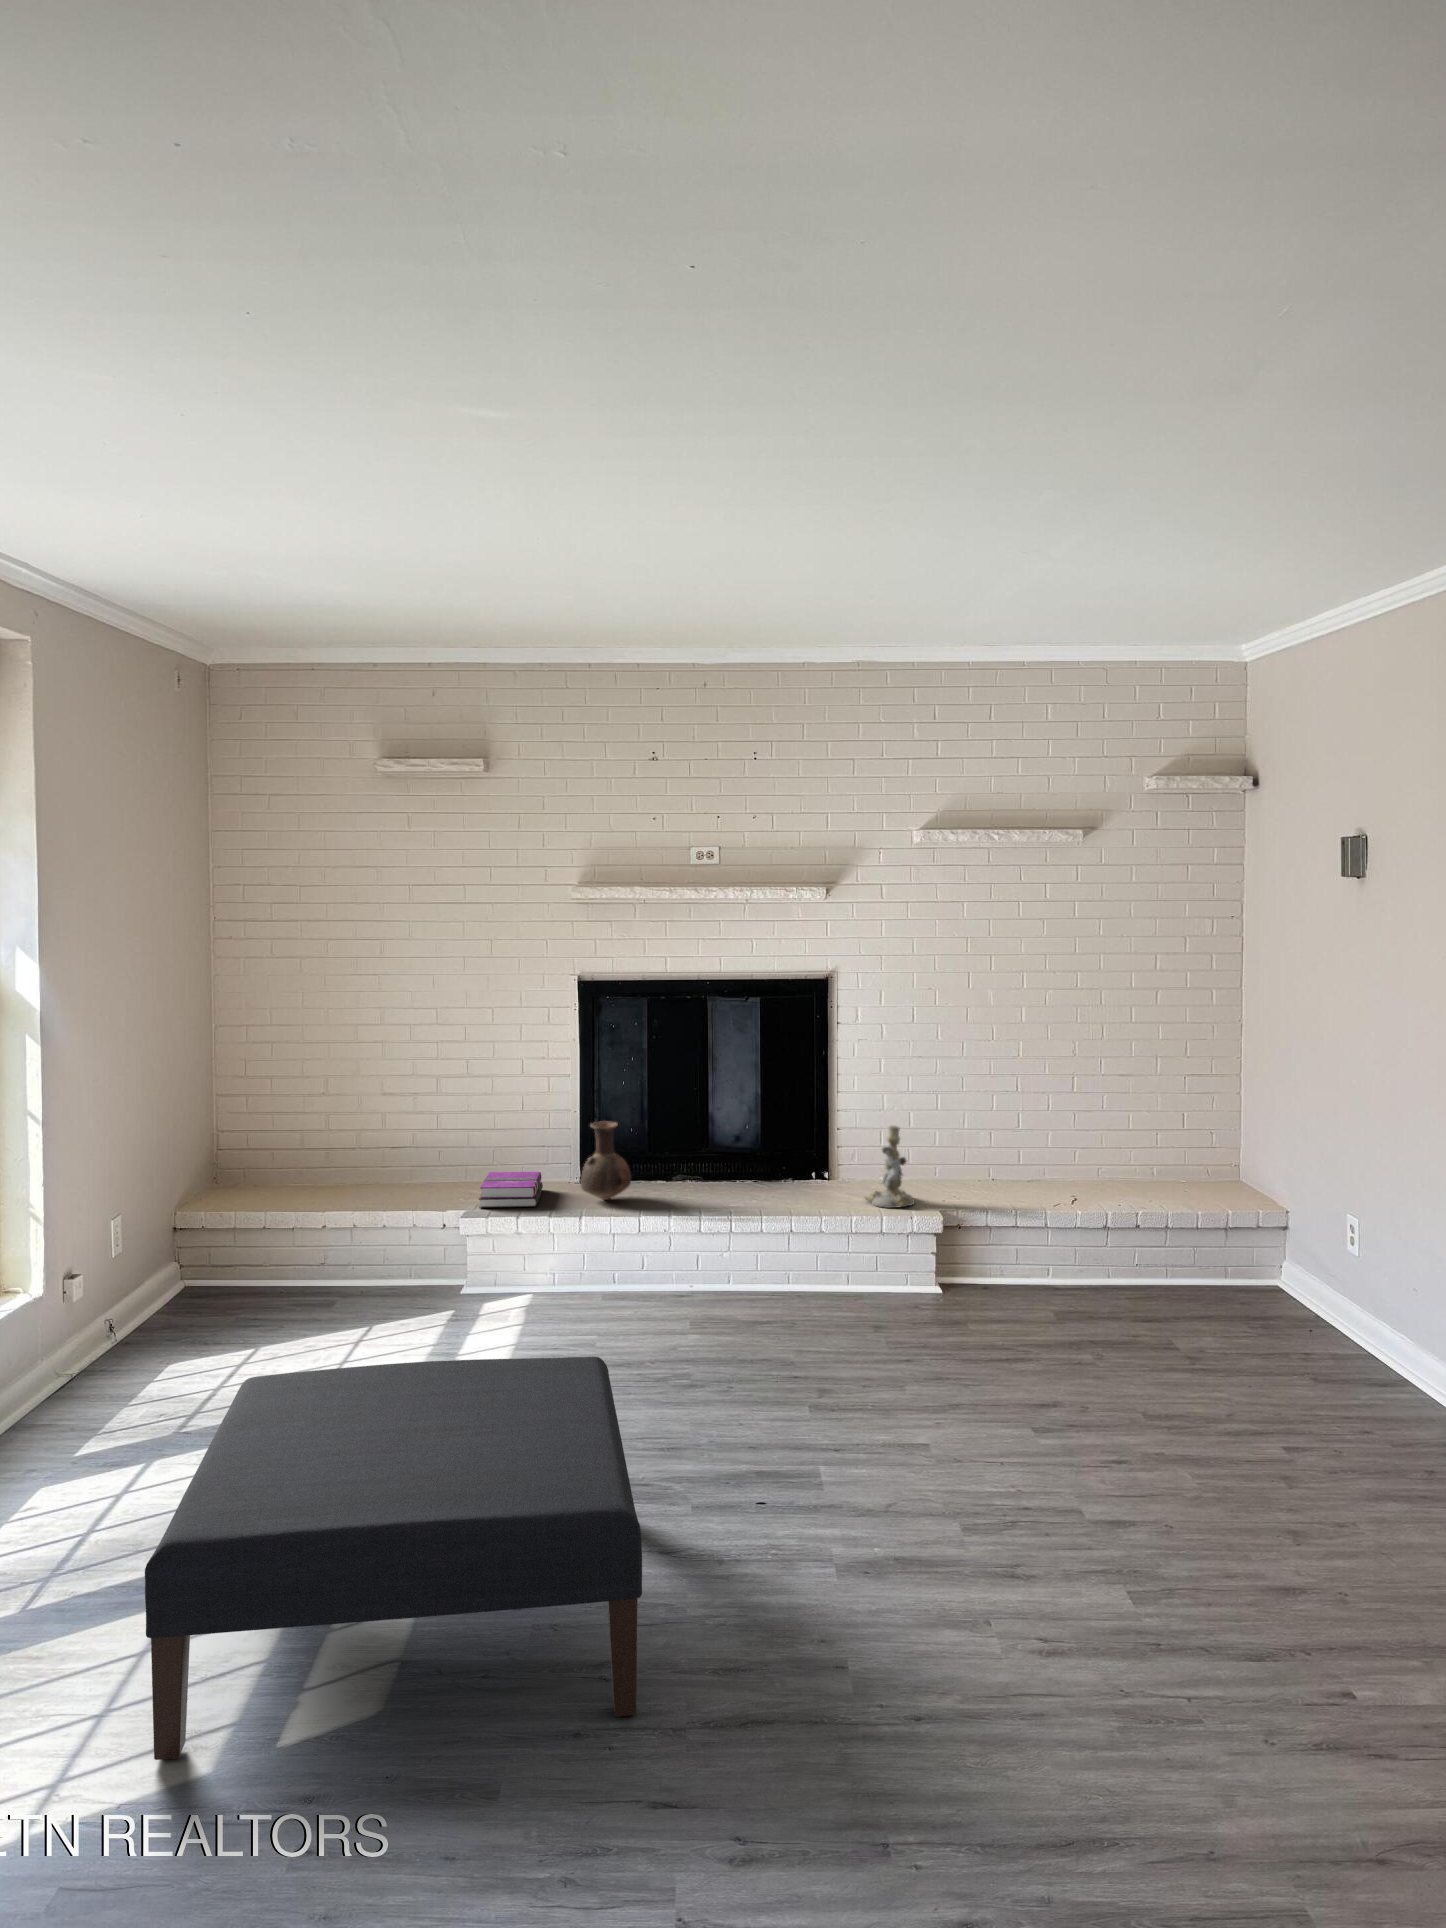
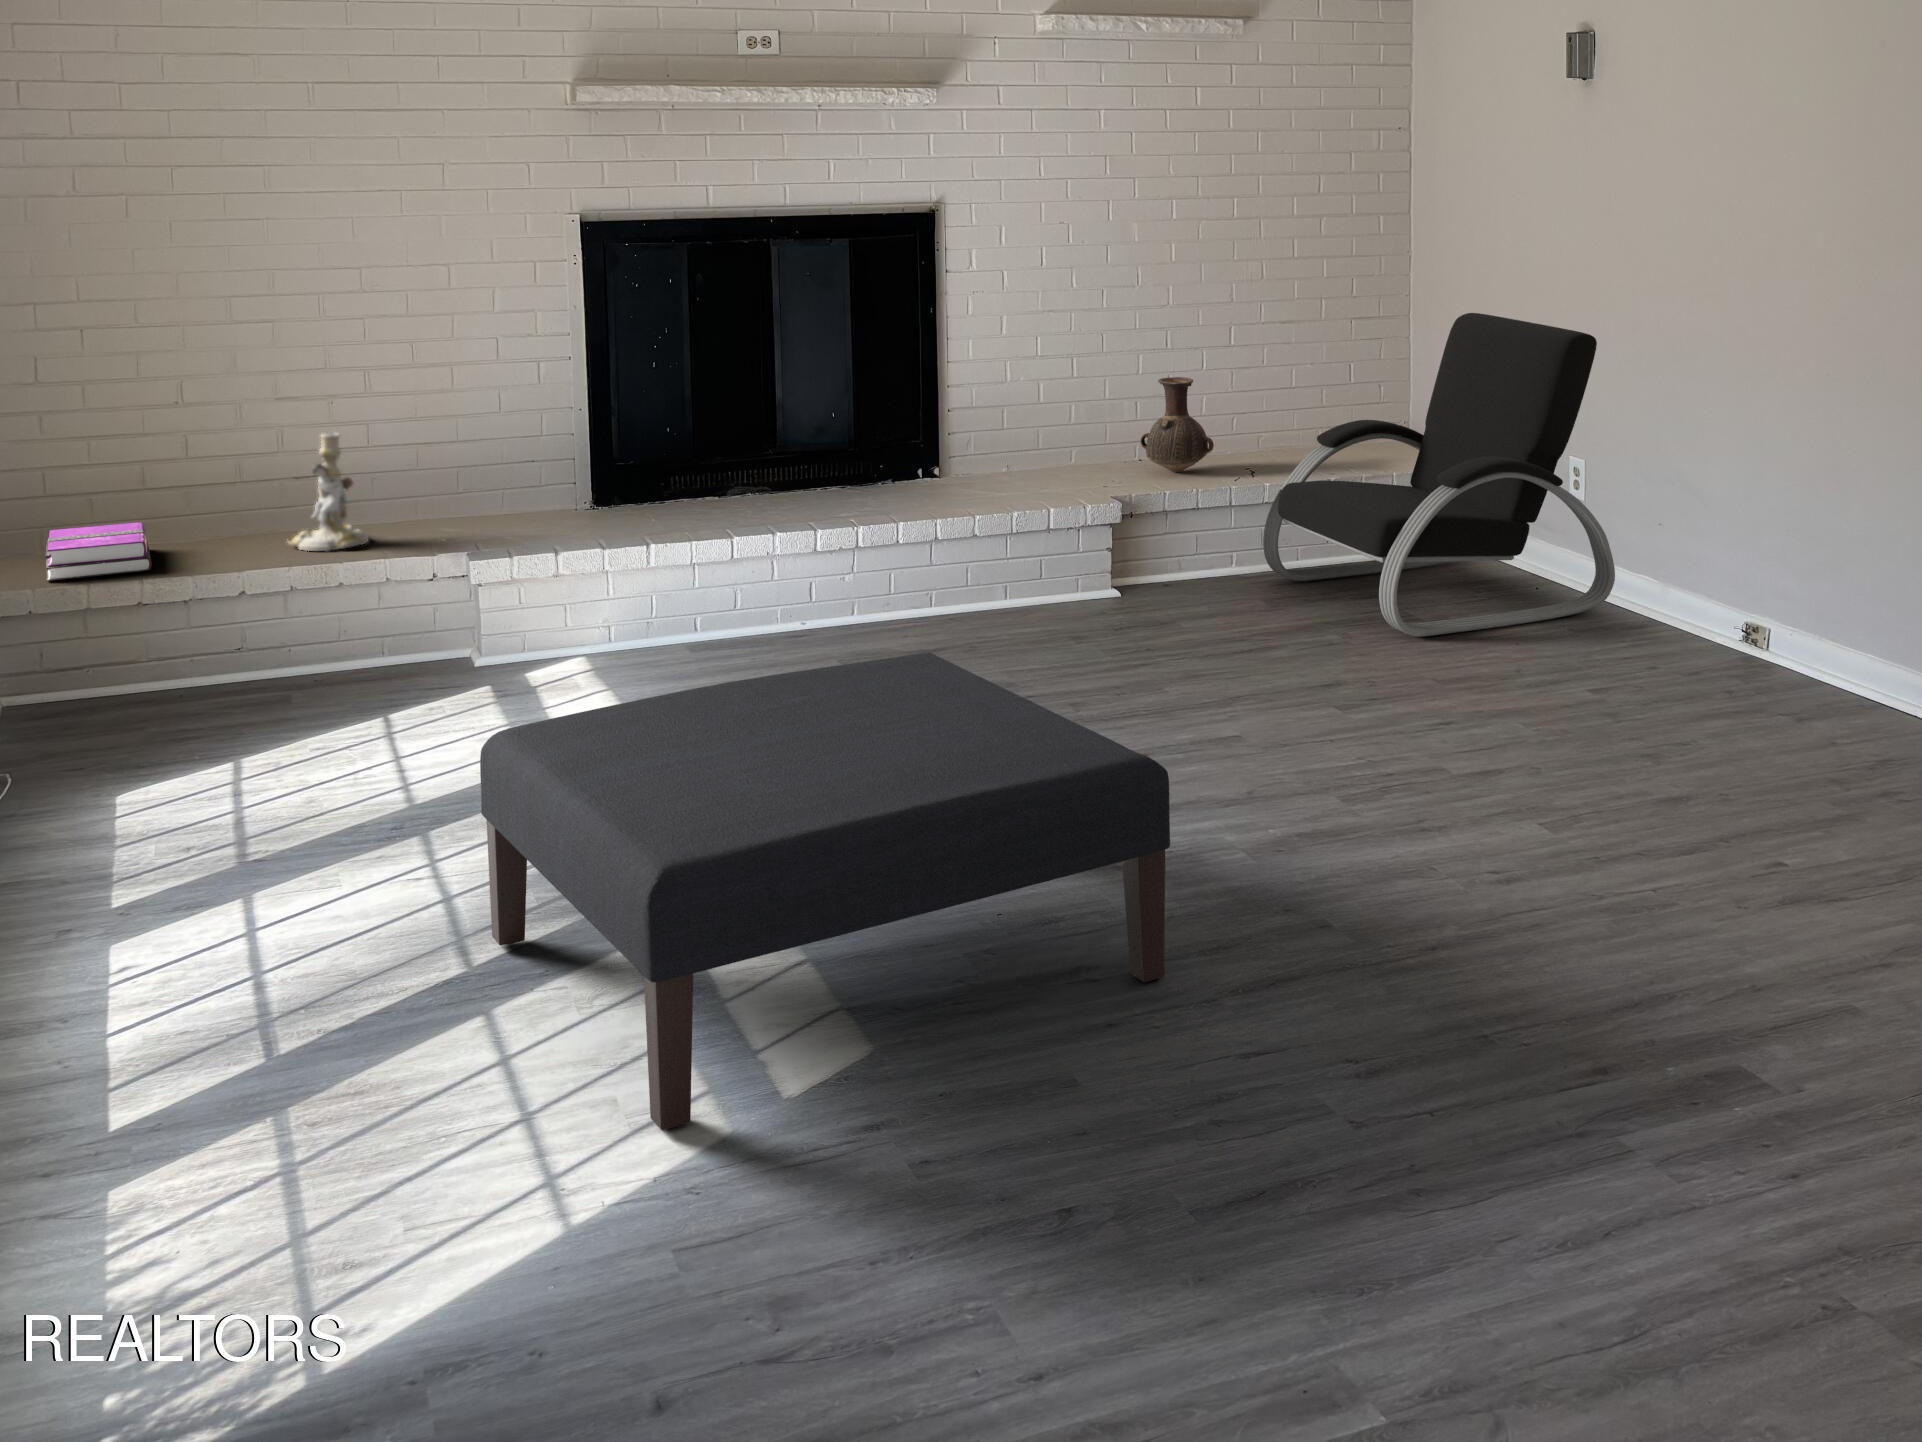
armchair: none [1067,1084,1375,1380] -> present [1263,313,1615,637]
vase: present [581,1122,631,1200] -> present [1140,377,1214,472]
candlestick: present [865,1126,915,1208] -> present [288,433,369,551]
hardback book: present [479,1172,543,1208] -> present [45,523,152,581]

